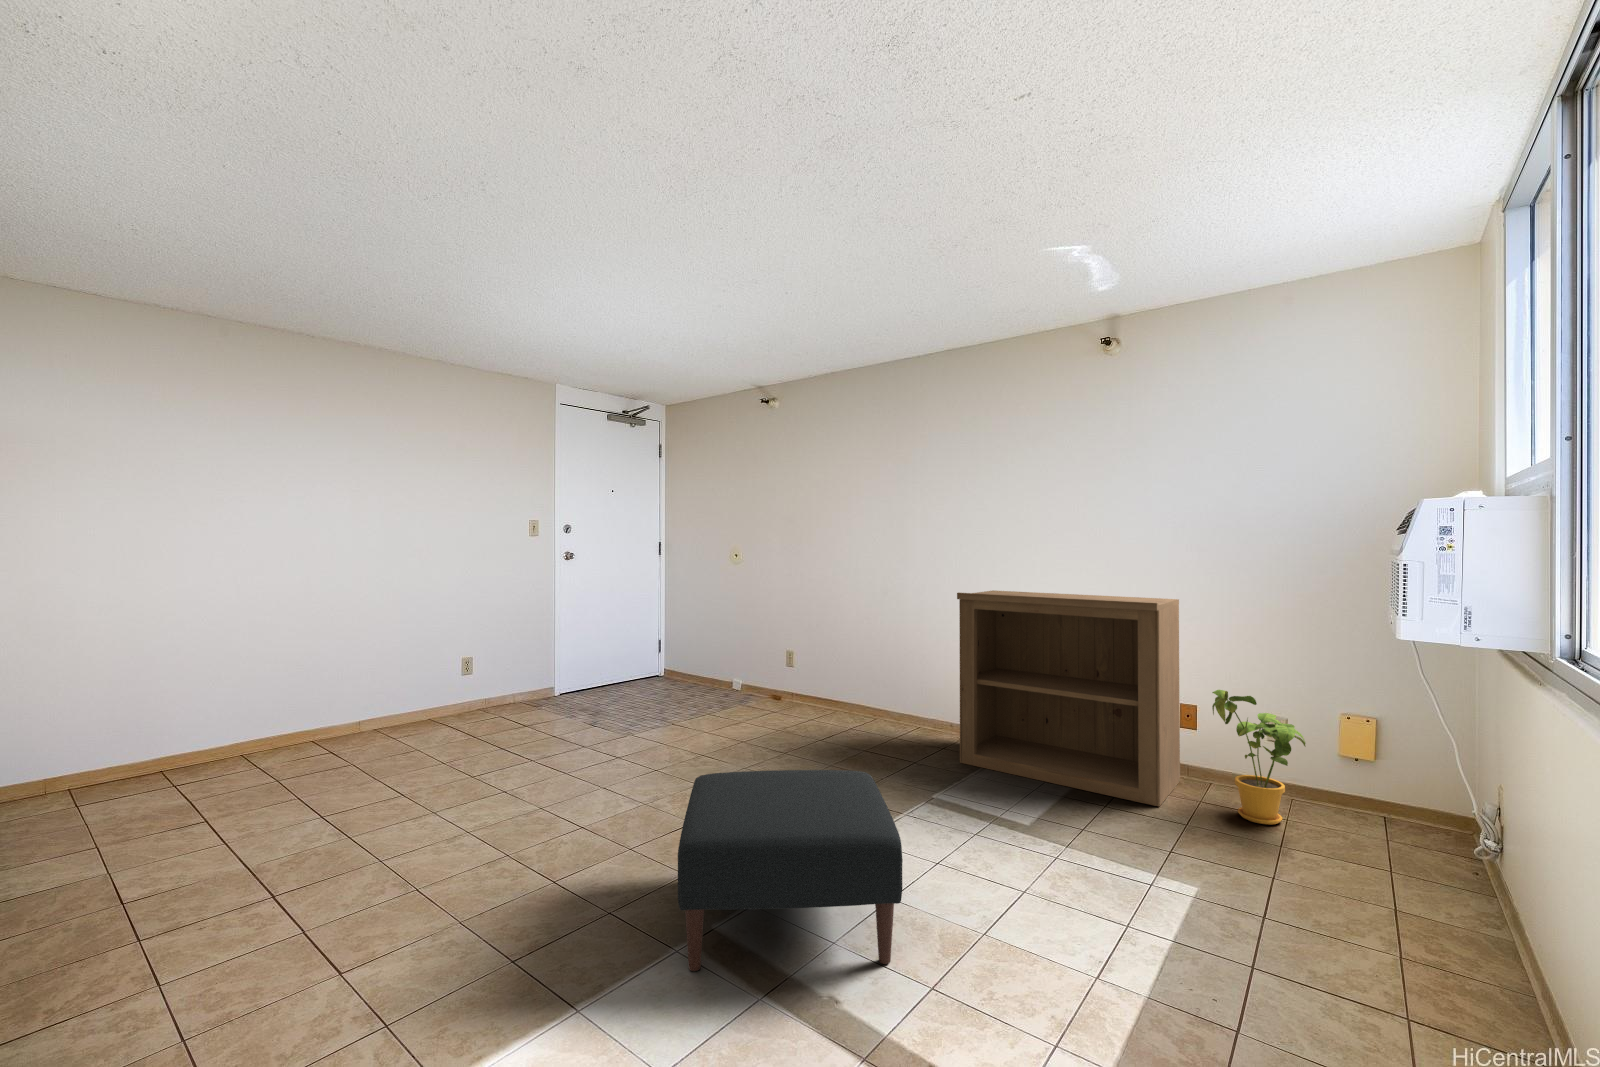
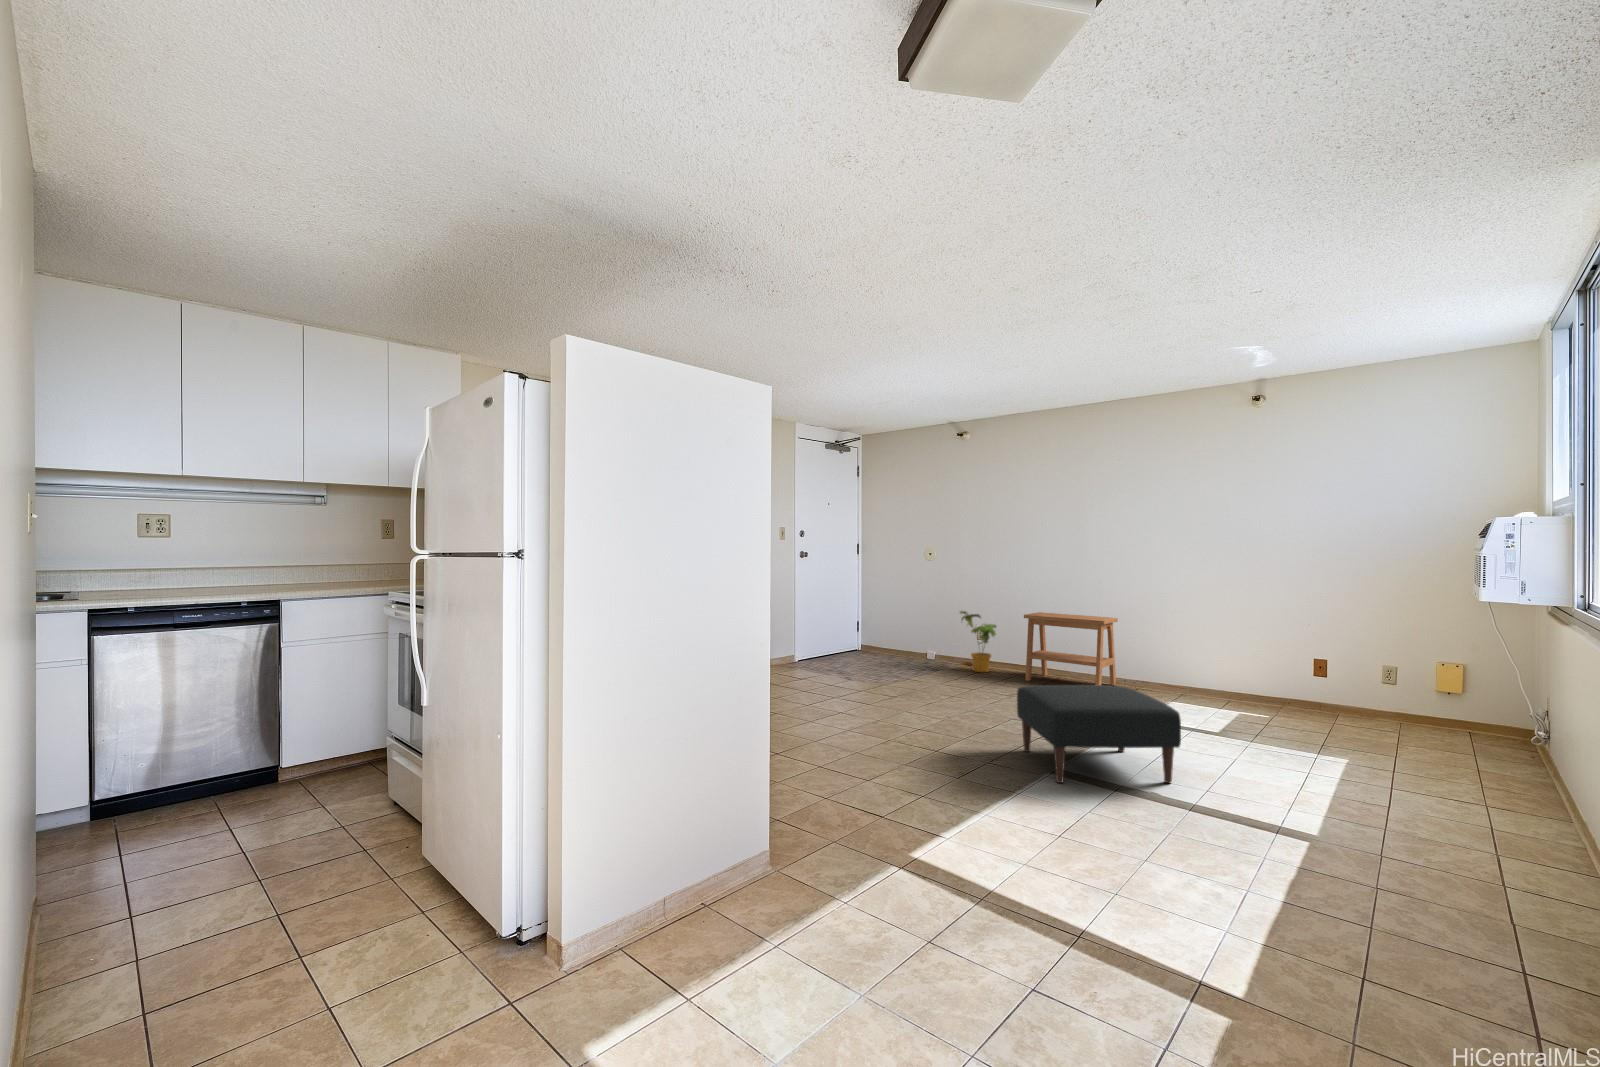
bookshelf: present [957,590,1180,806] -> none [1141,579,1313,725]
side table: none [827,633,943,745] -> present [1024,612,1118,685]
house plant: present [1212,690,1305,825] -> present [960,611,996,672]

